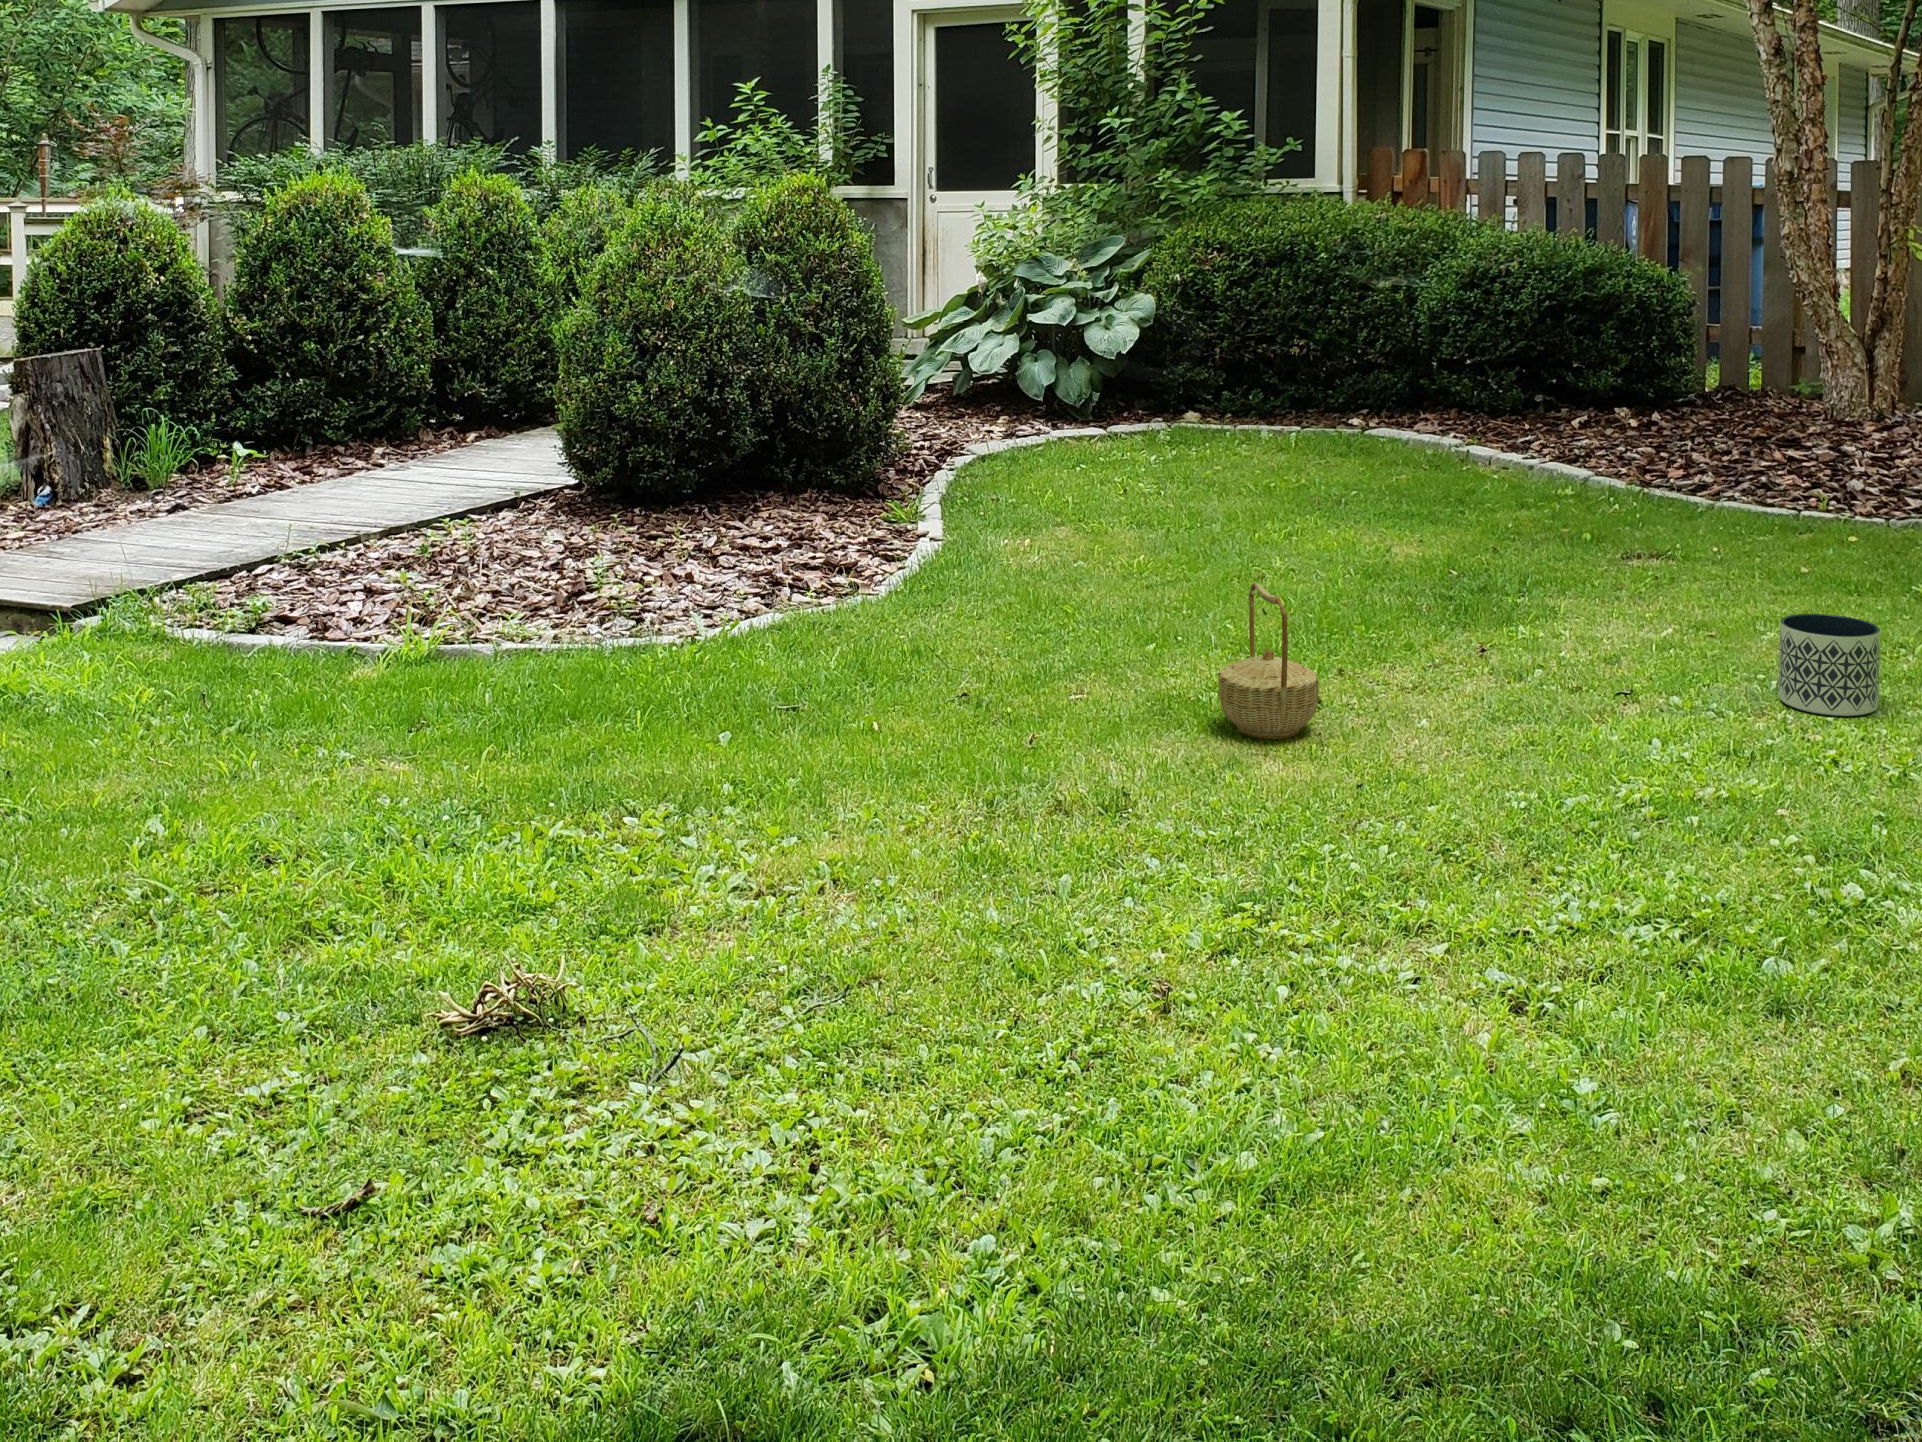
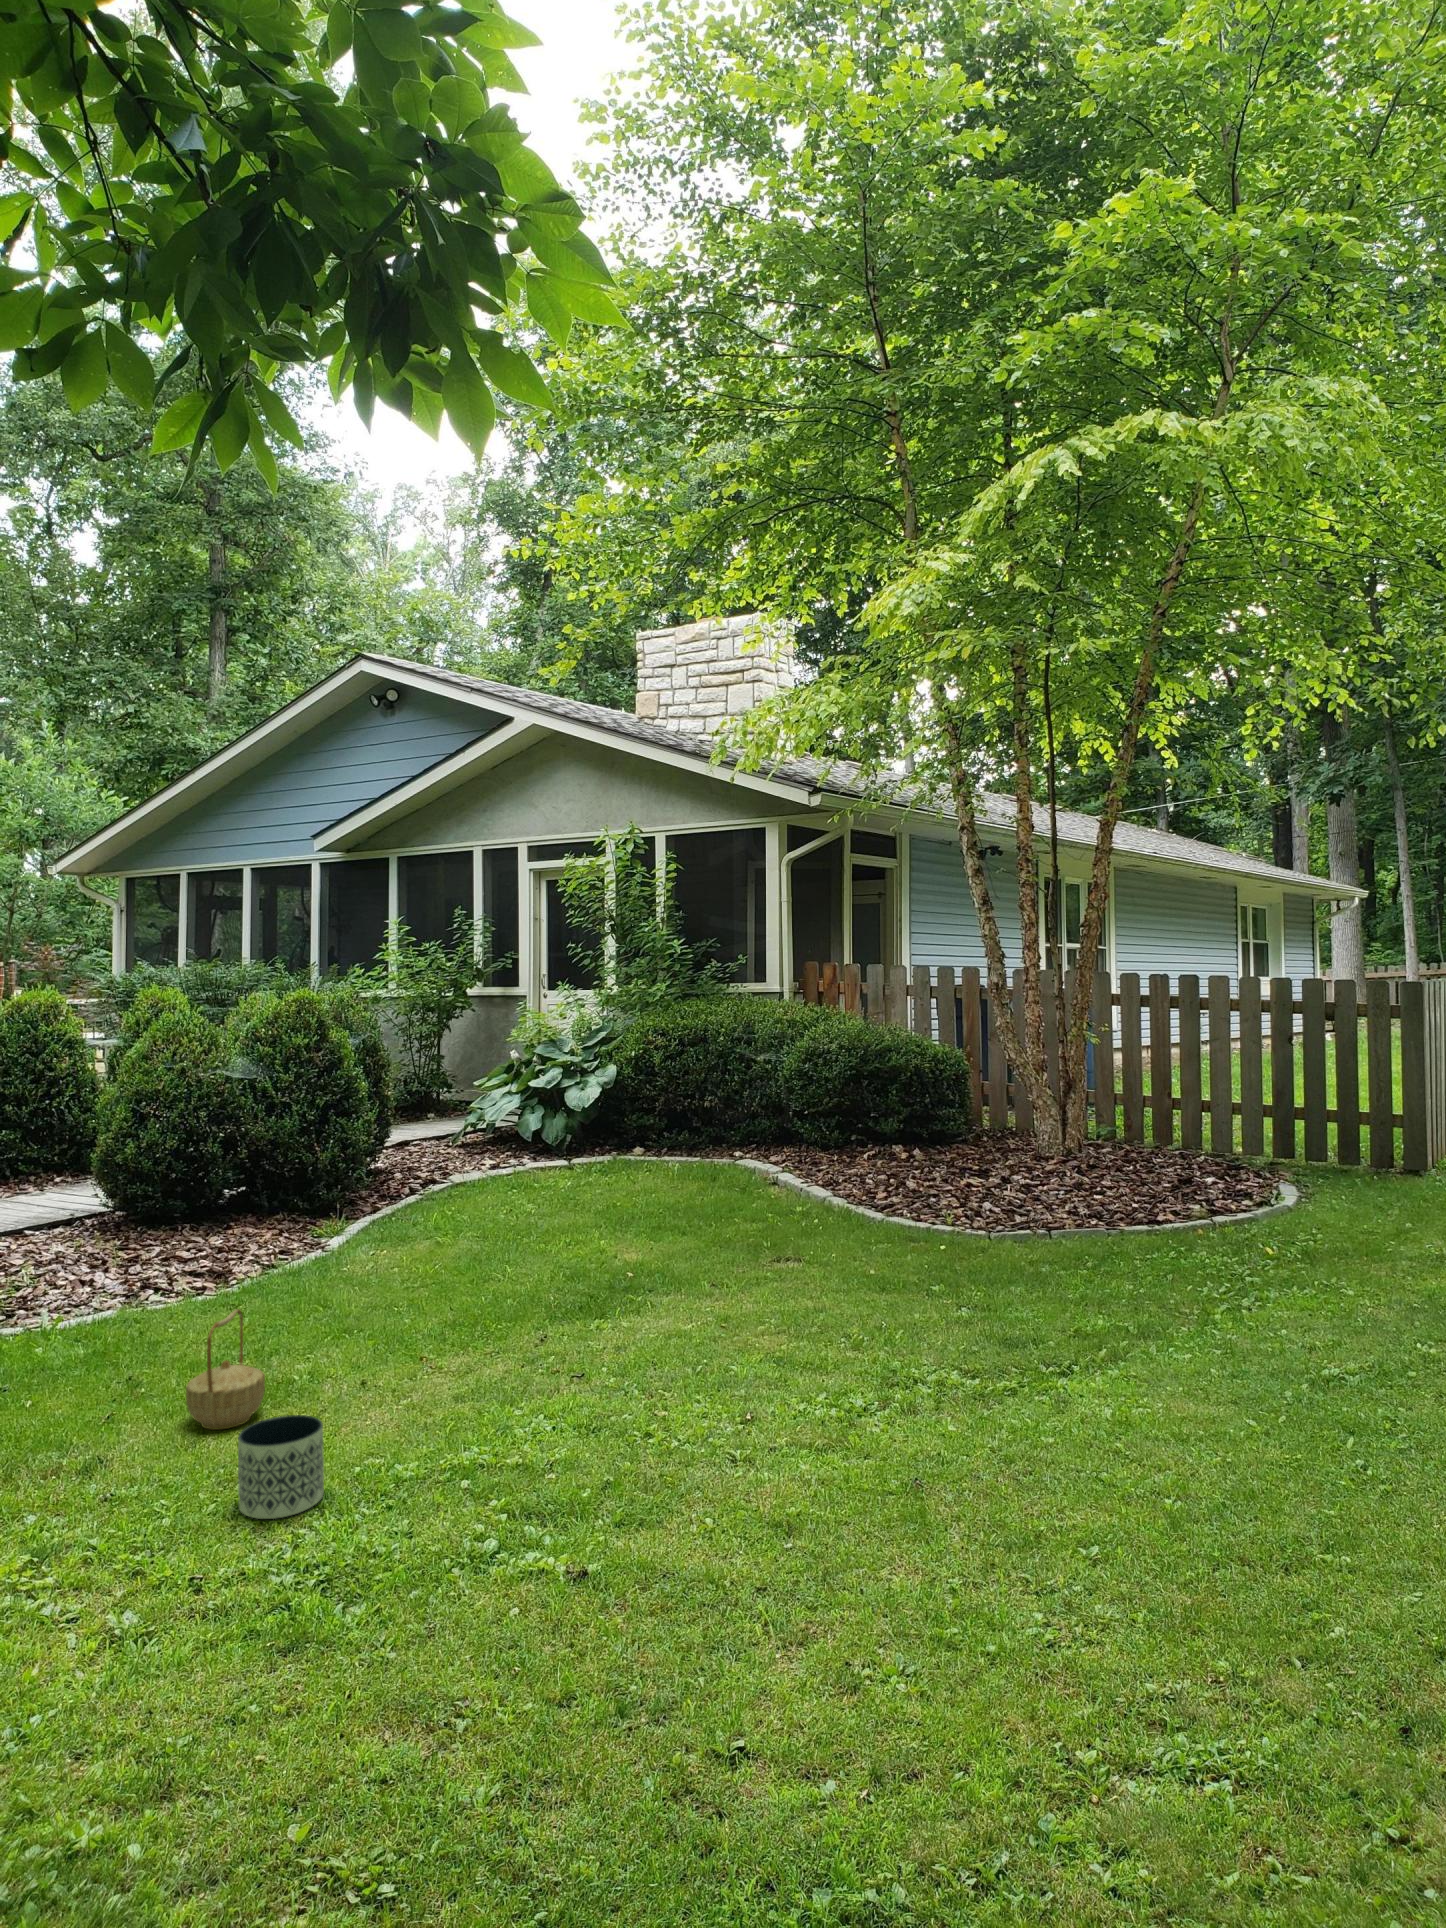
planter: present [1779,614,1880,716] -> present [238,1415,324,1519]

